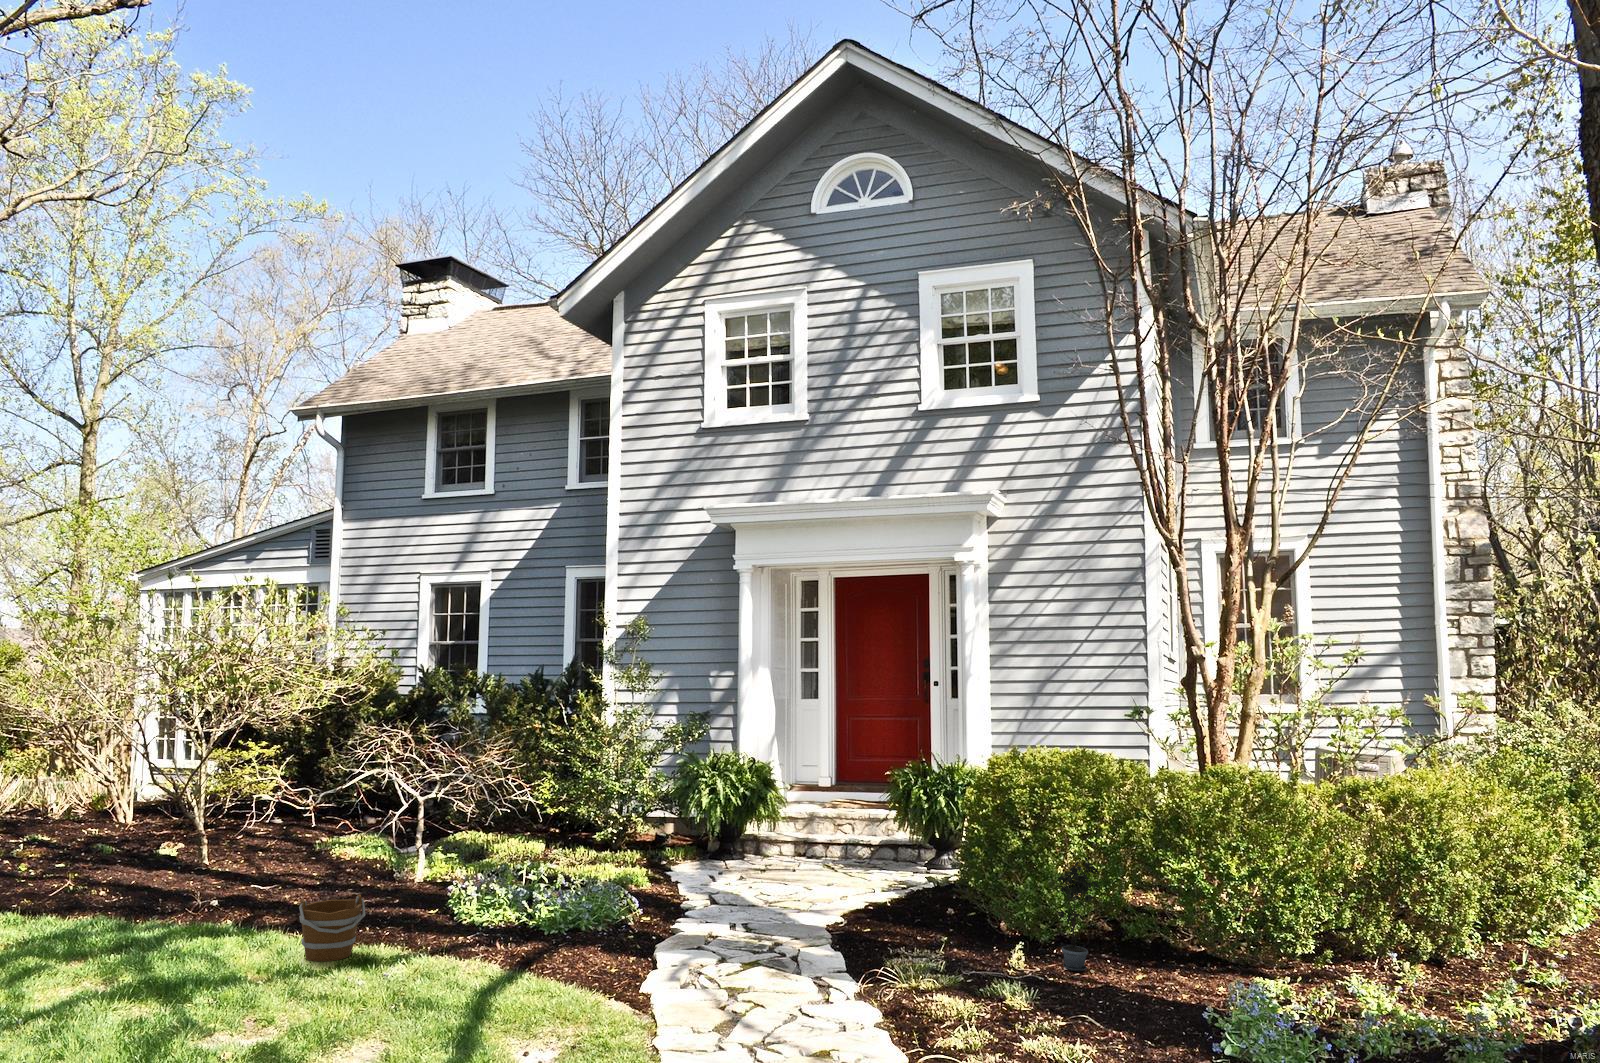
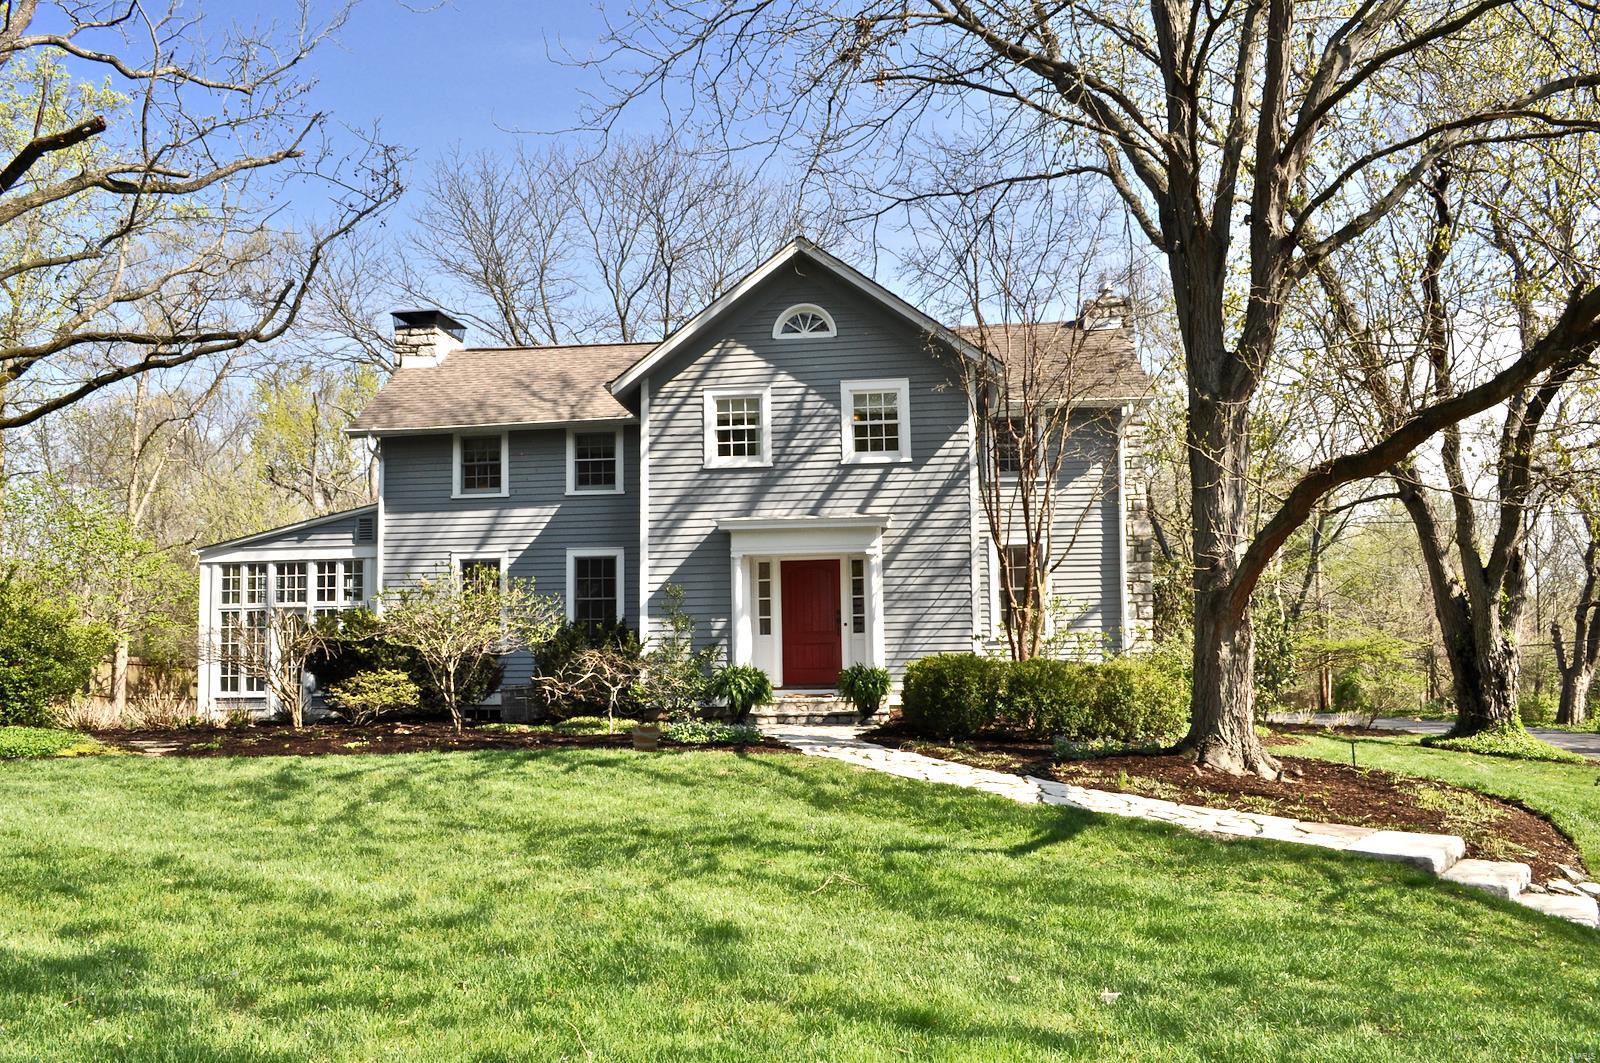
potted plant: present [1054,857,1099,972] -> present [304,683,321,724]

